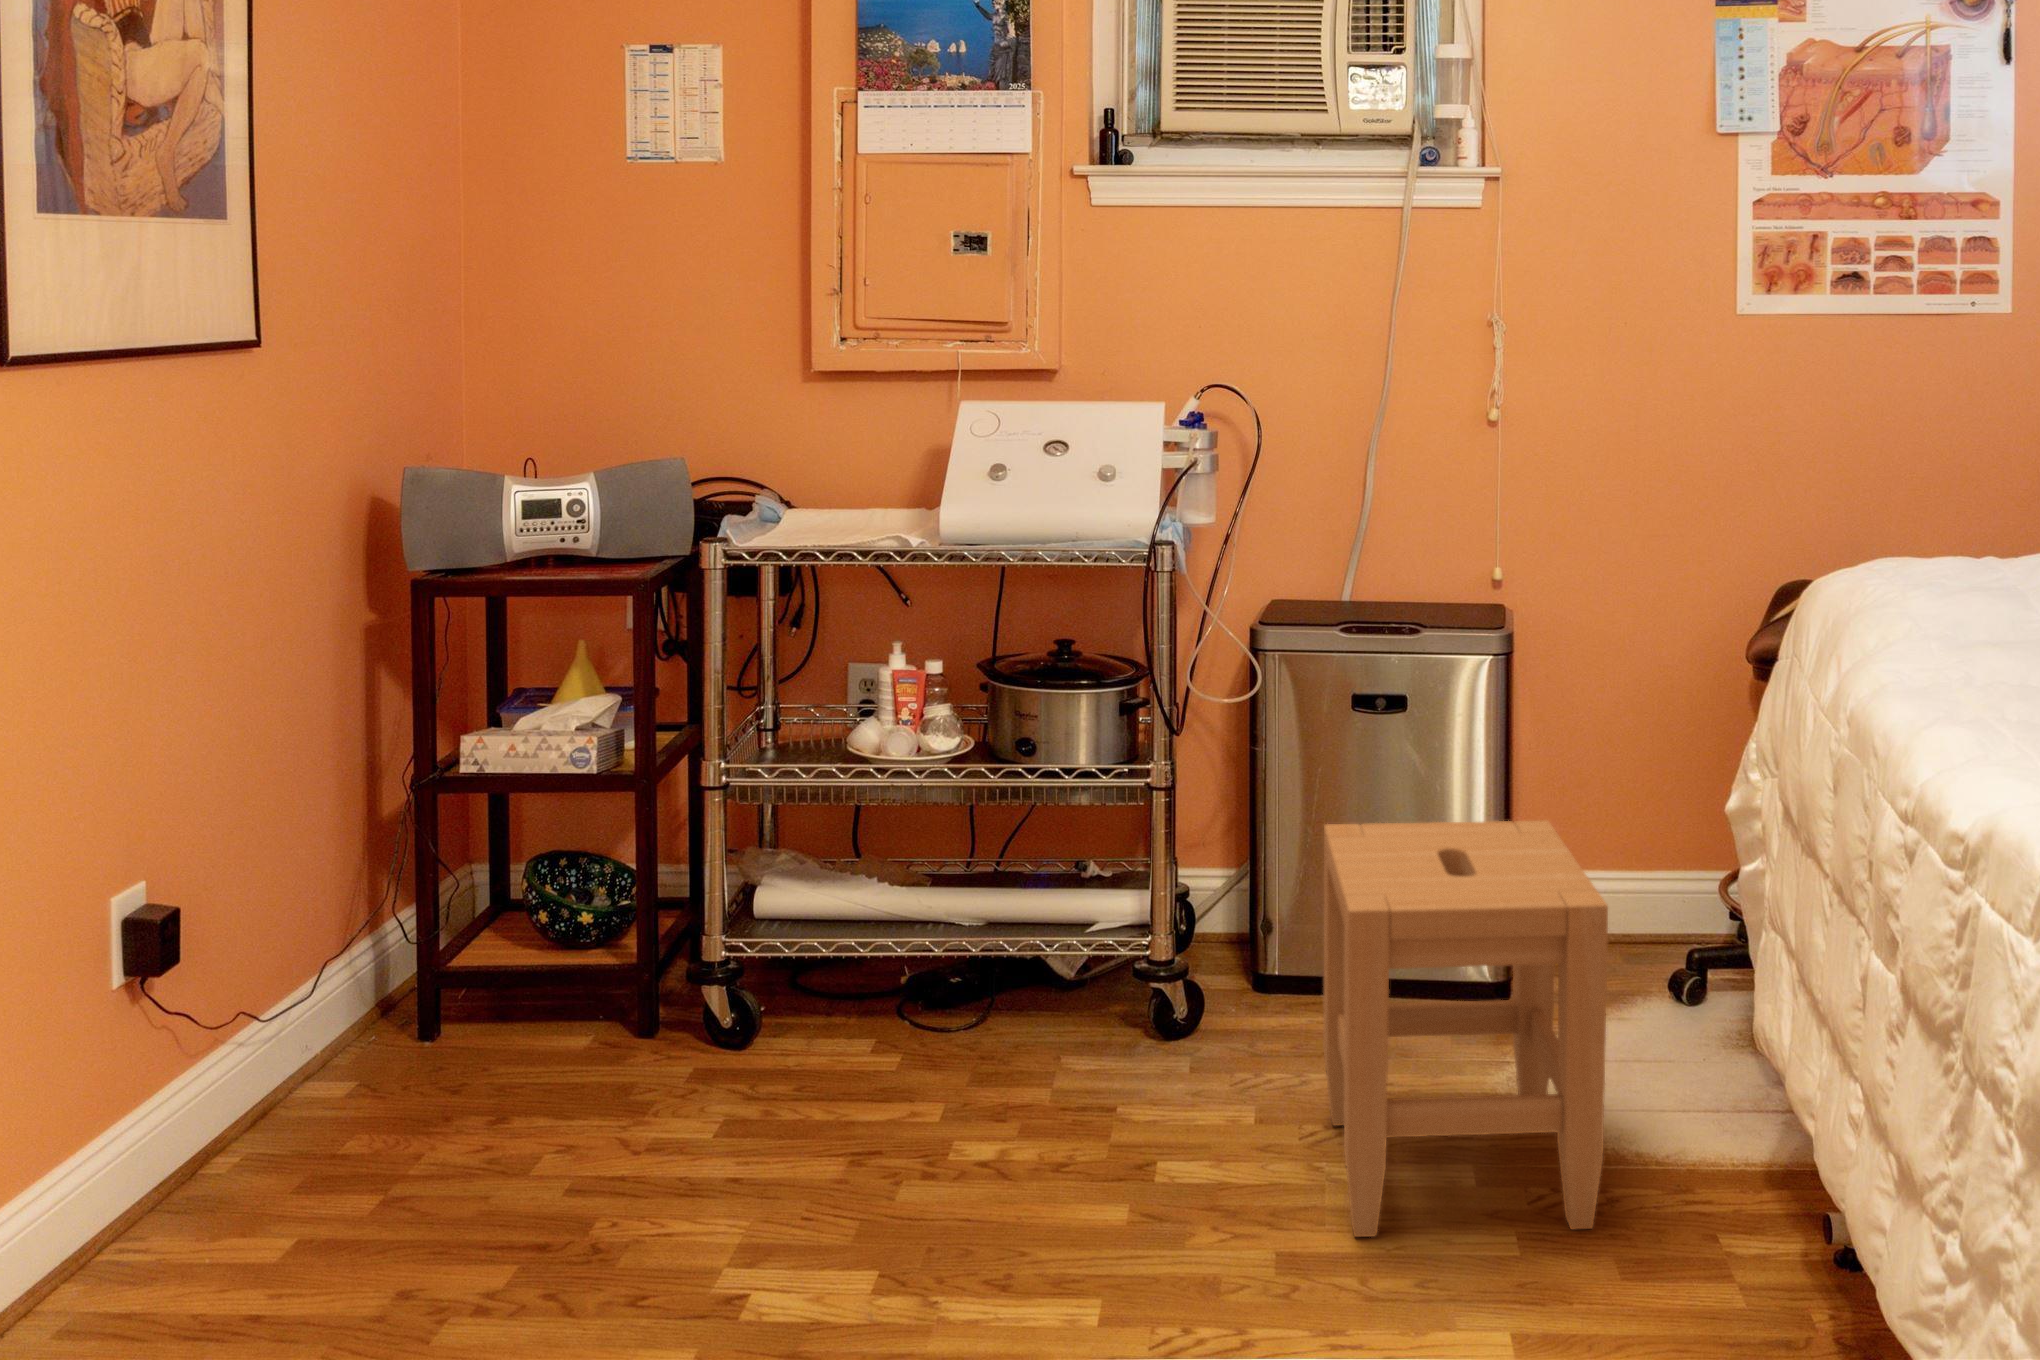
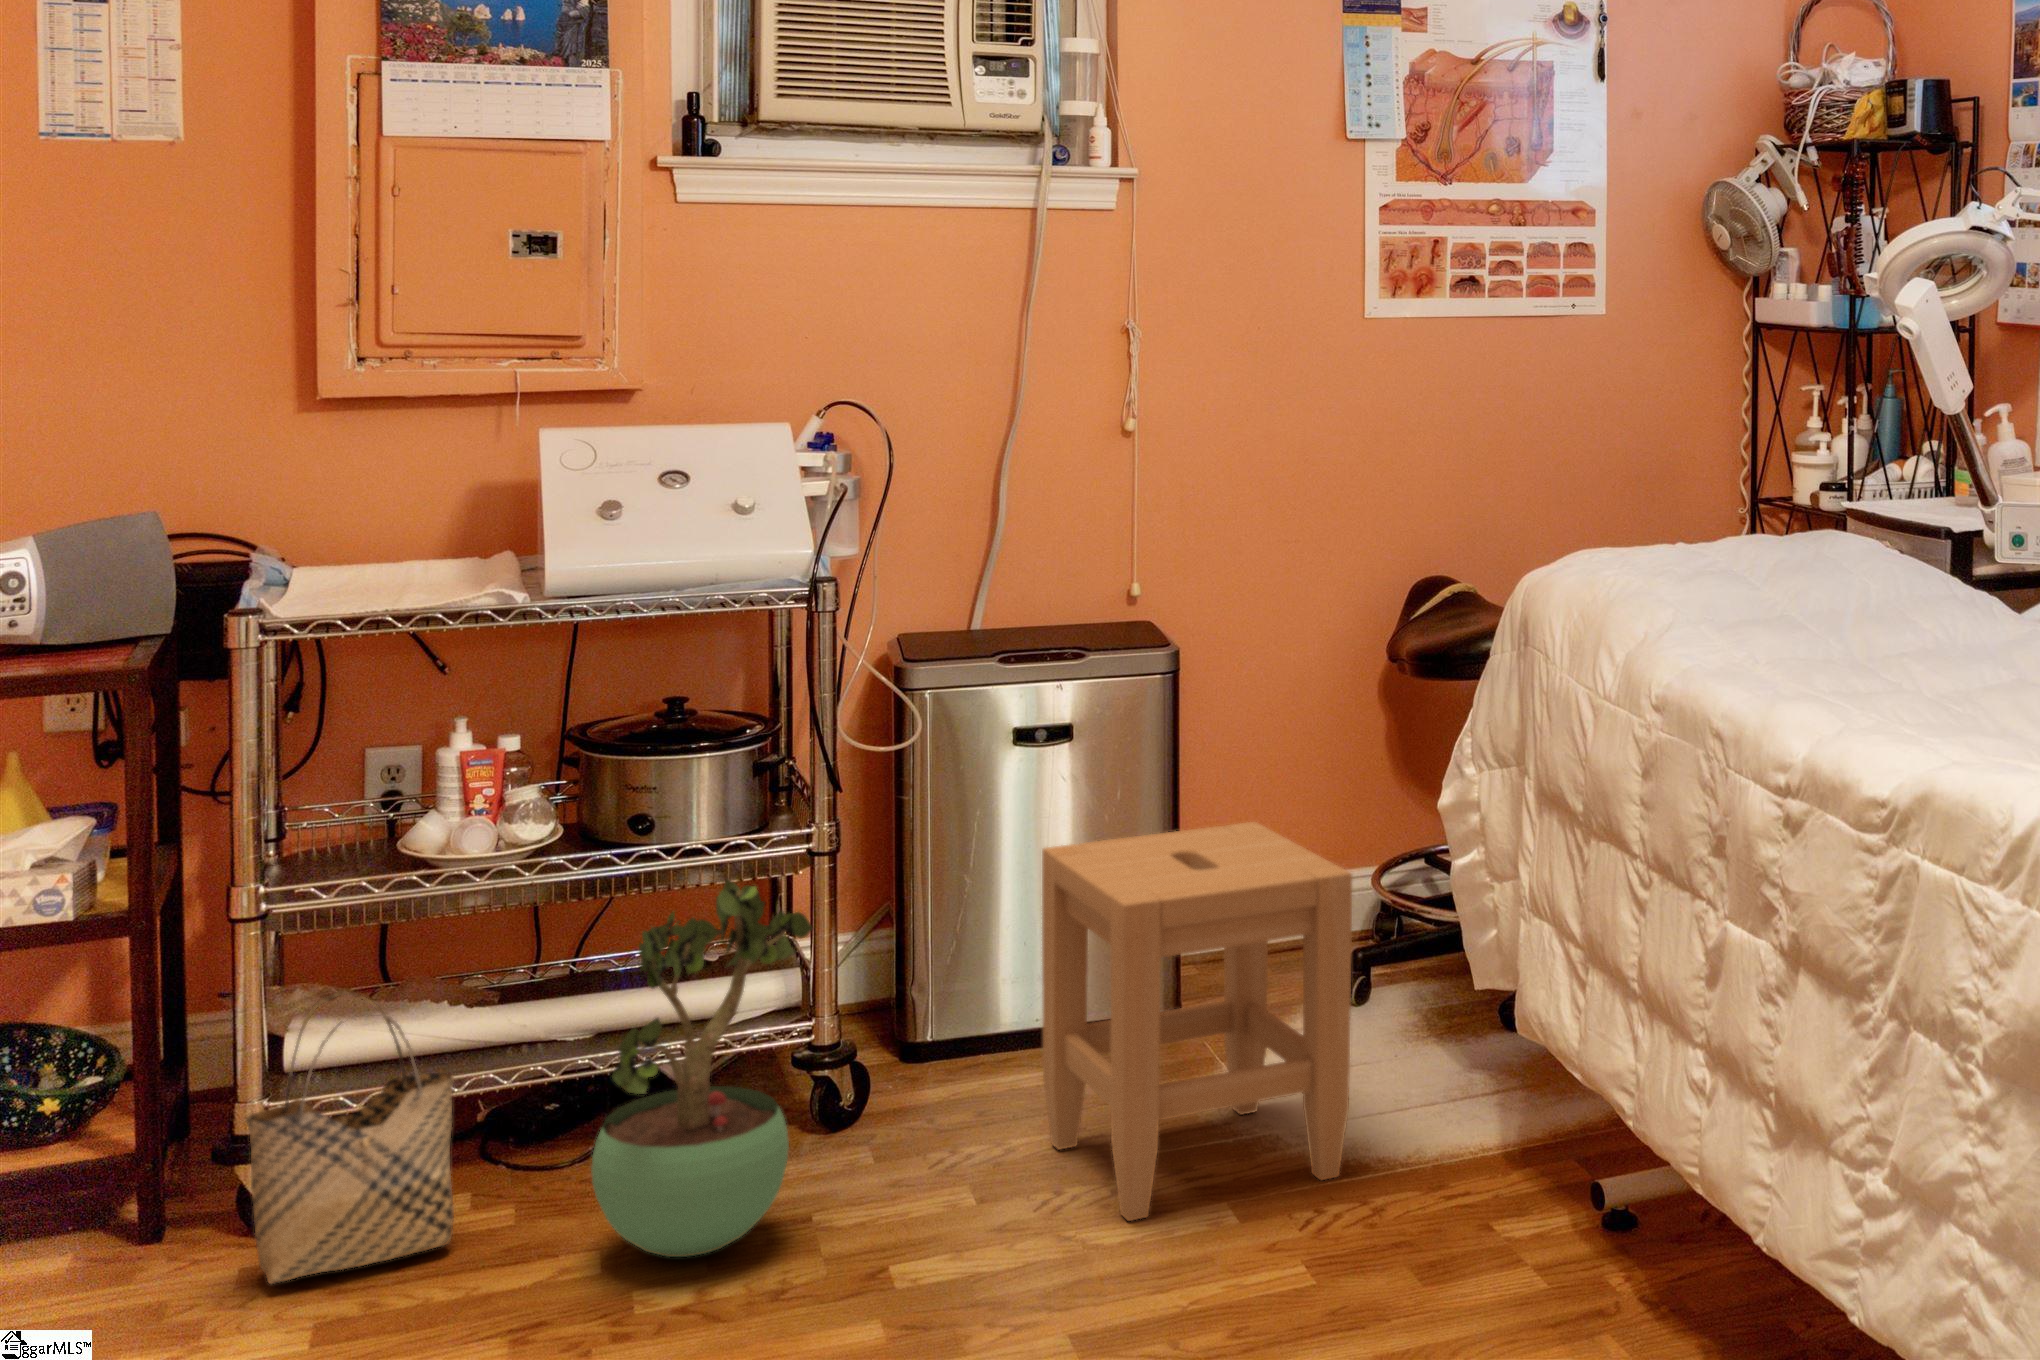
potted plant: none [876,827,1086,1182] -> present [591,879,813,1257]
woven basket: none [627,878,806,1130] -> present [245,991,454,1284]

